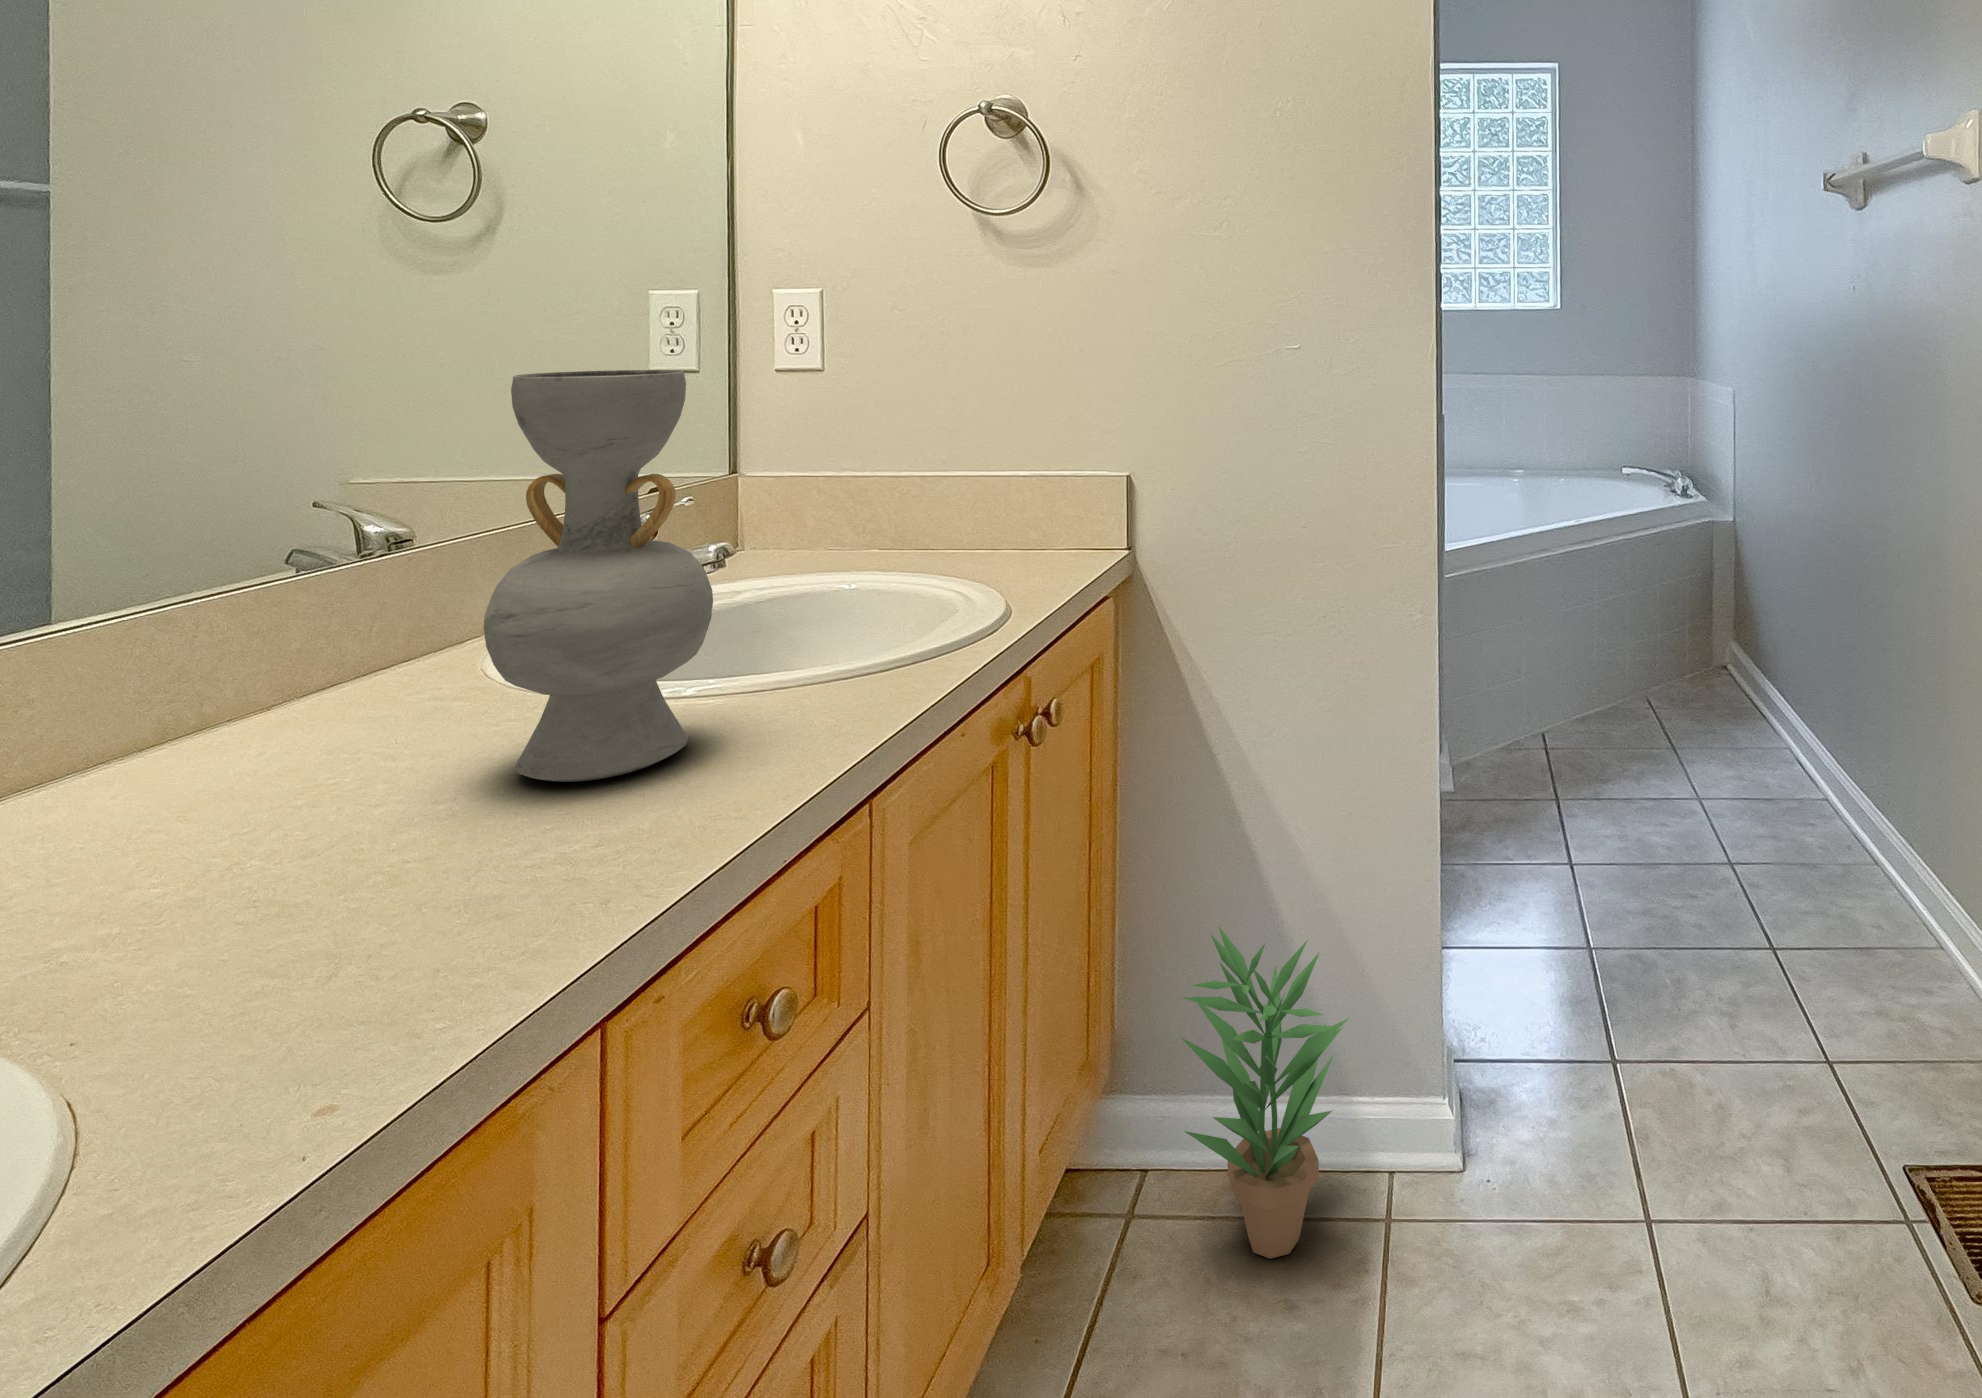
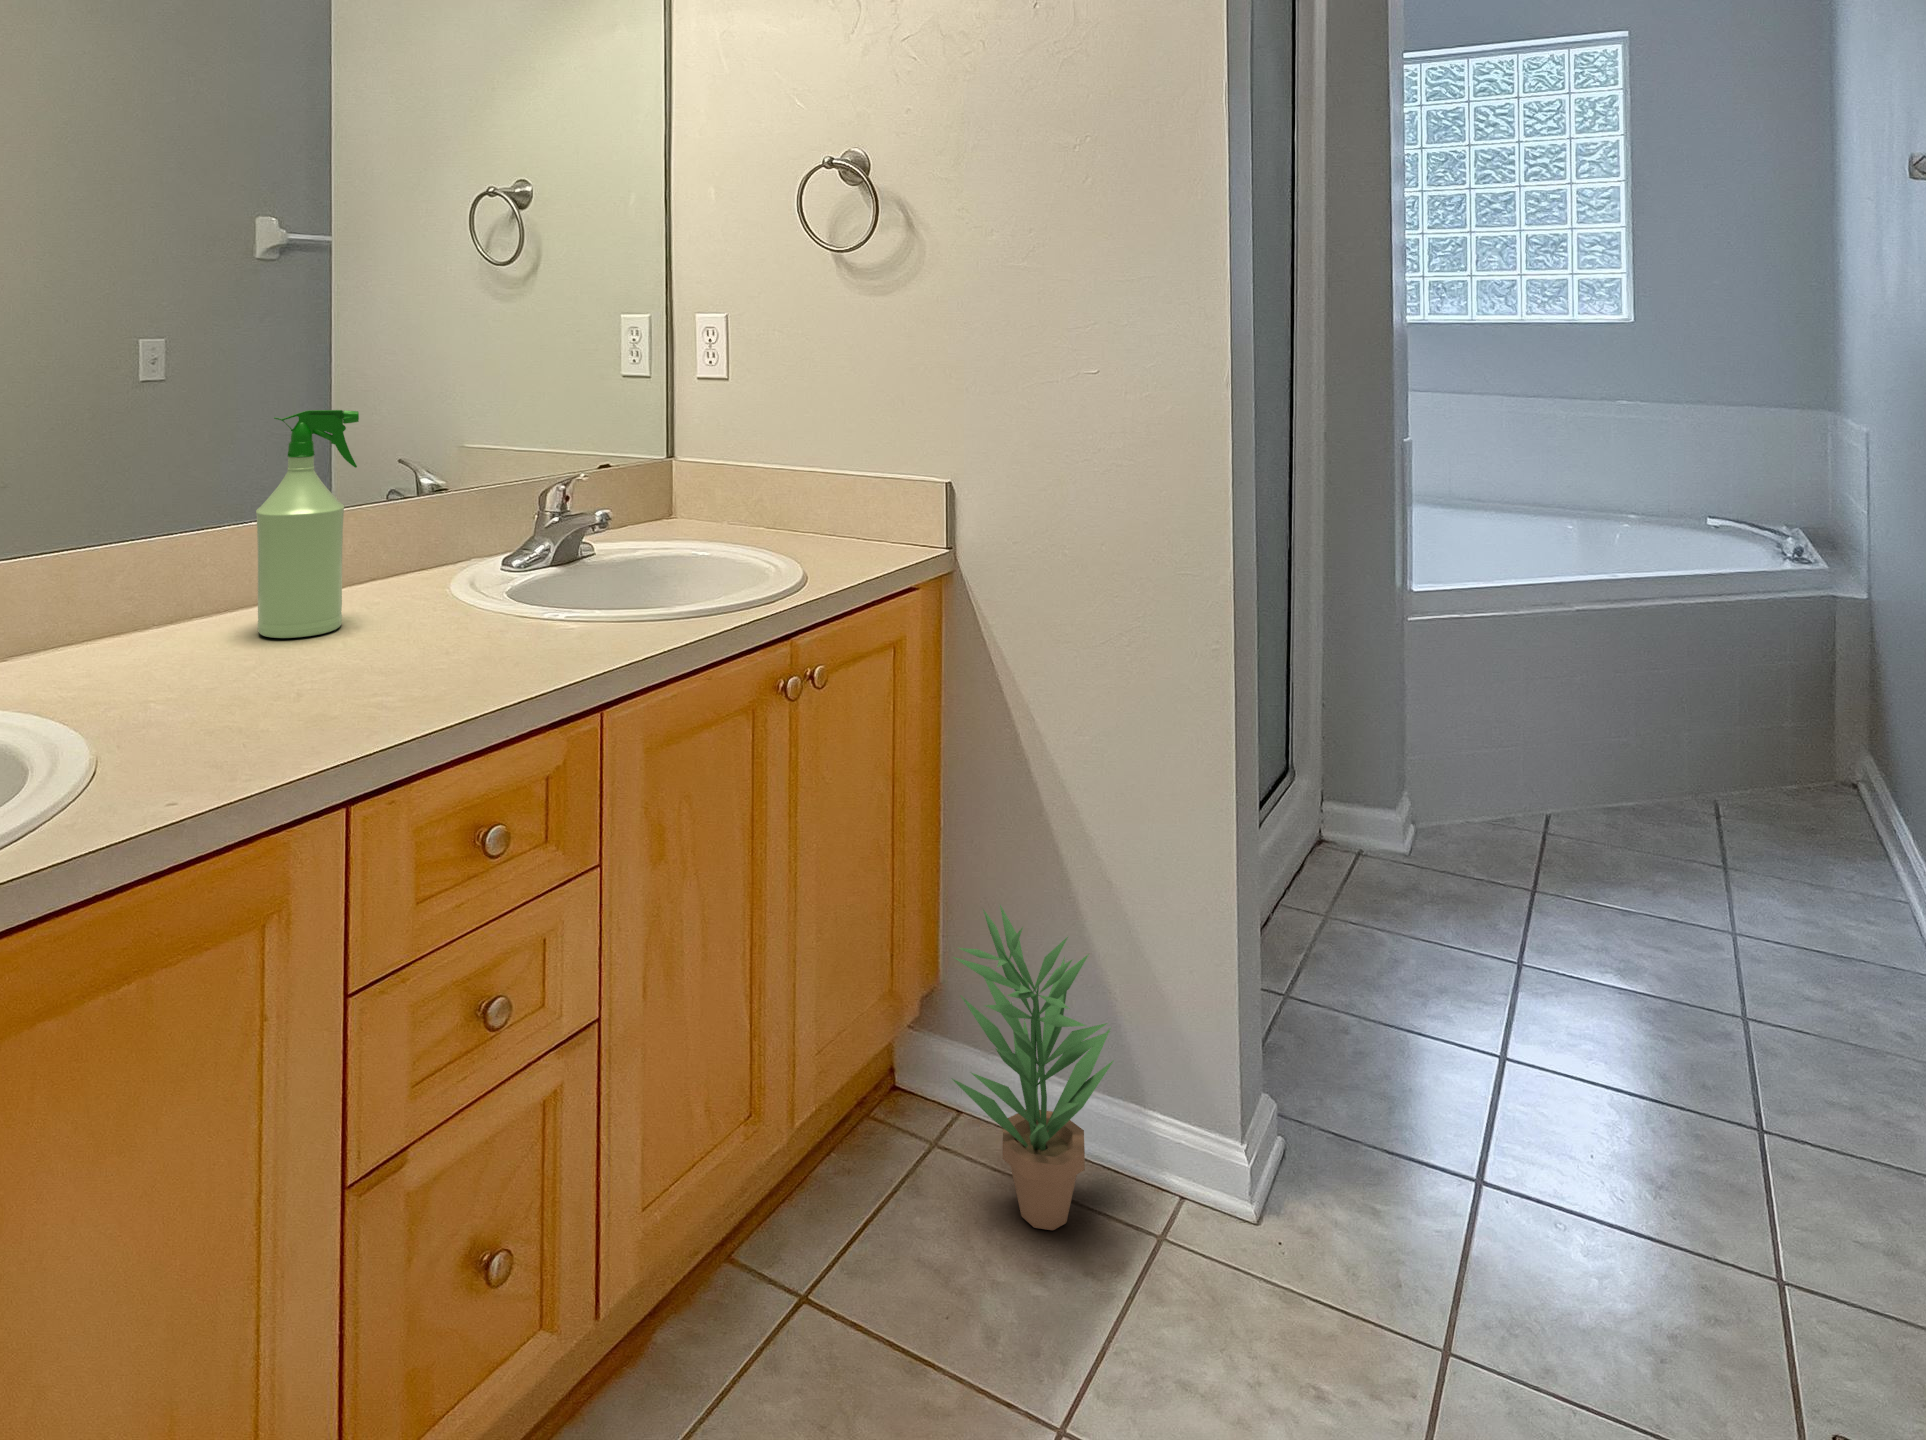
decorative vase: present [484,370,713,782] -> none [380,385,518,663]
spray bottle: none [180,418,381,795] -> present [256,410,359,638]

